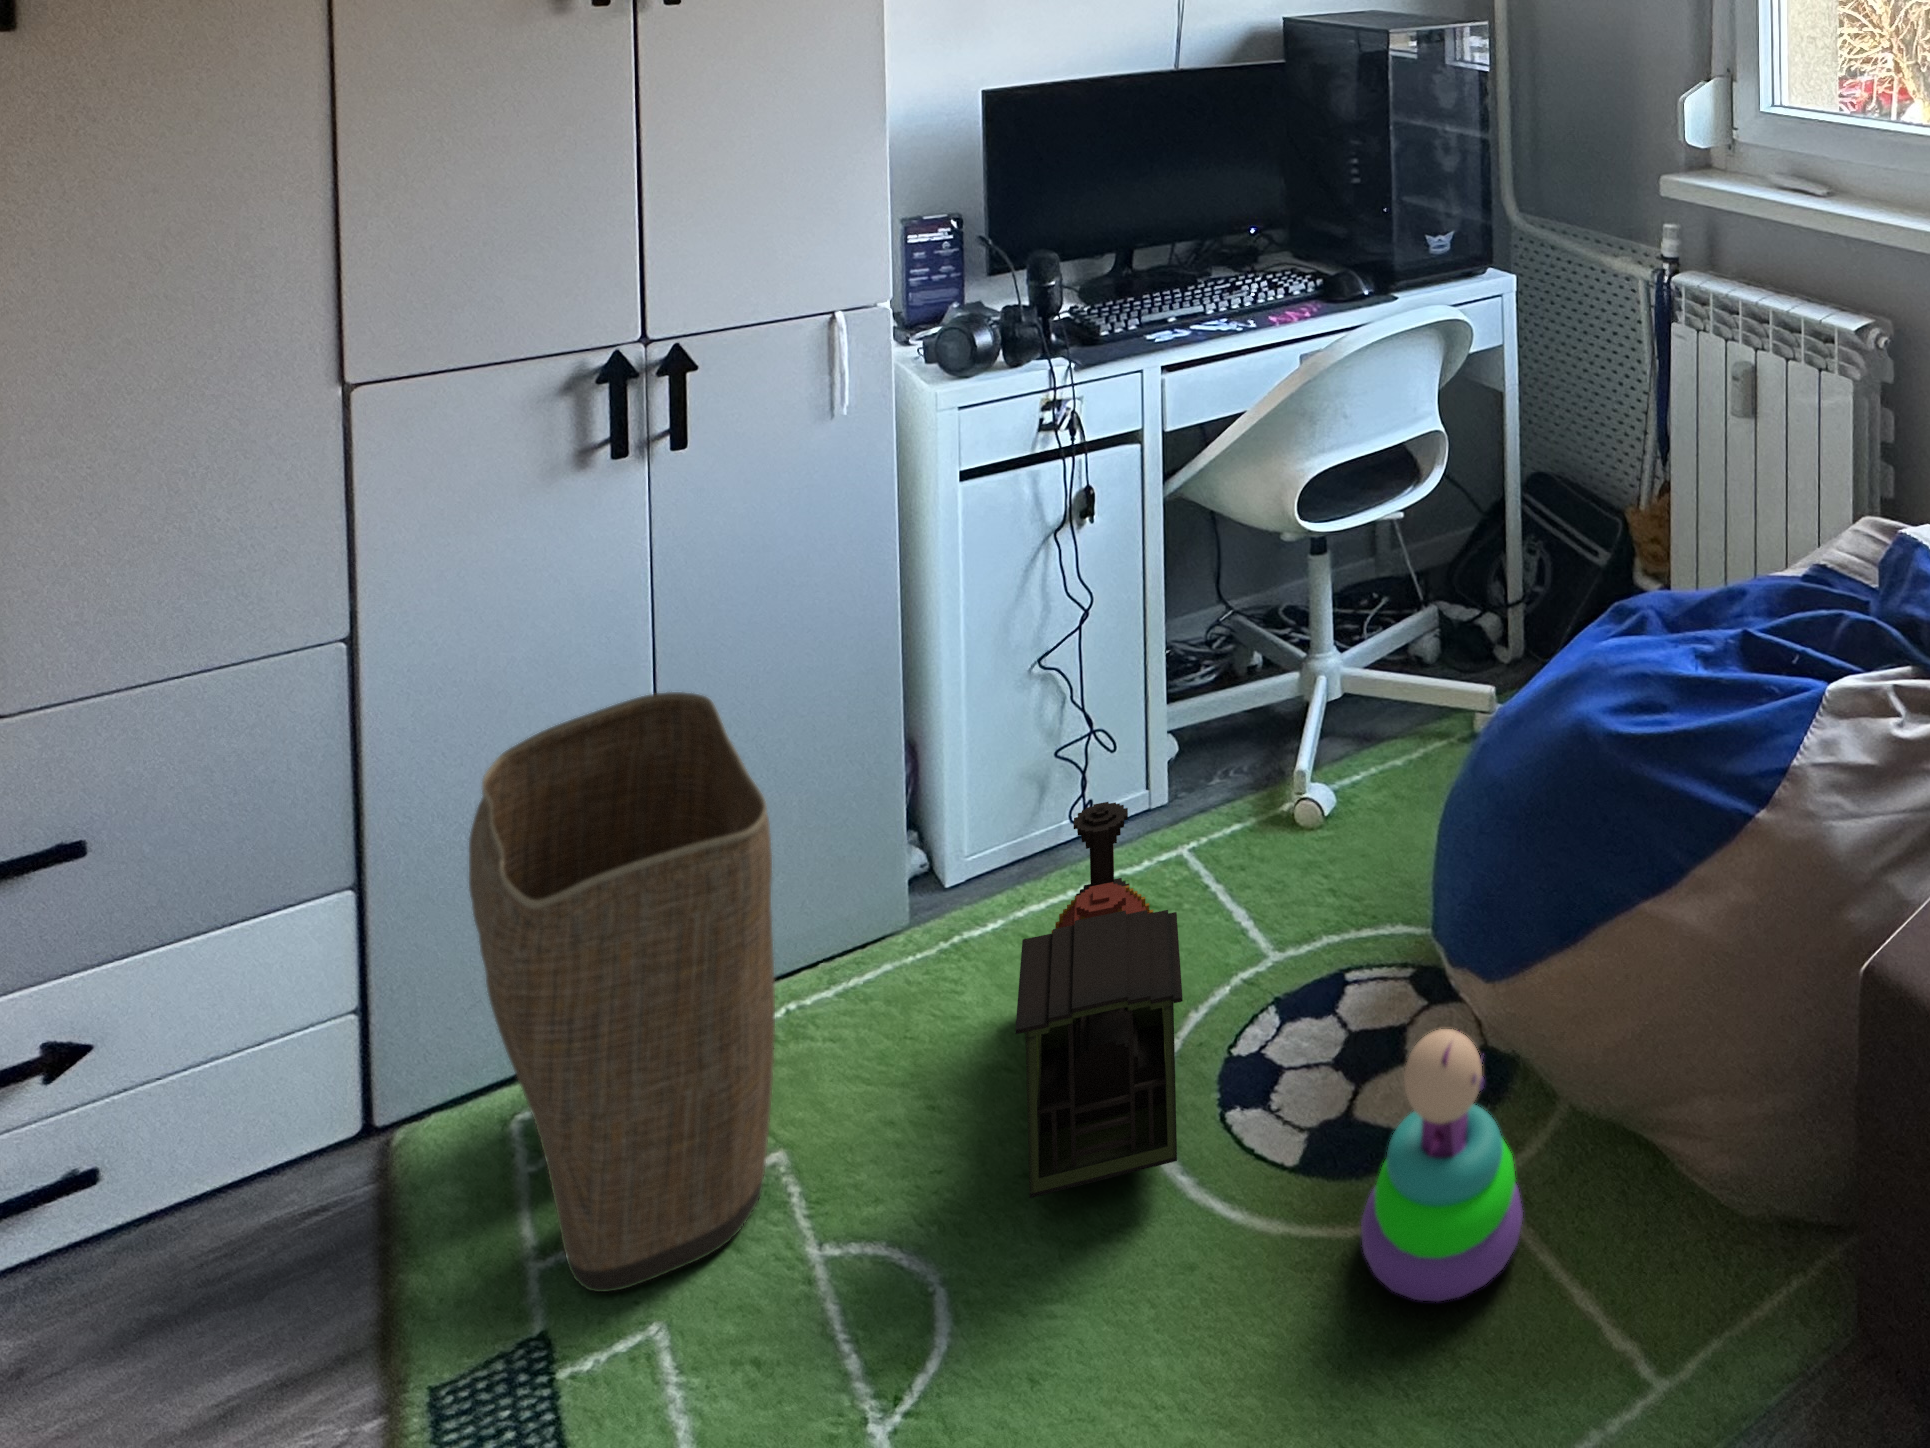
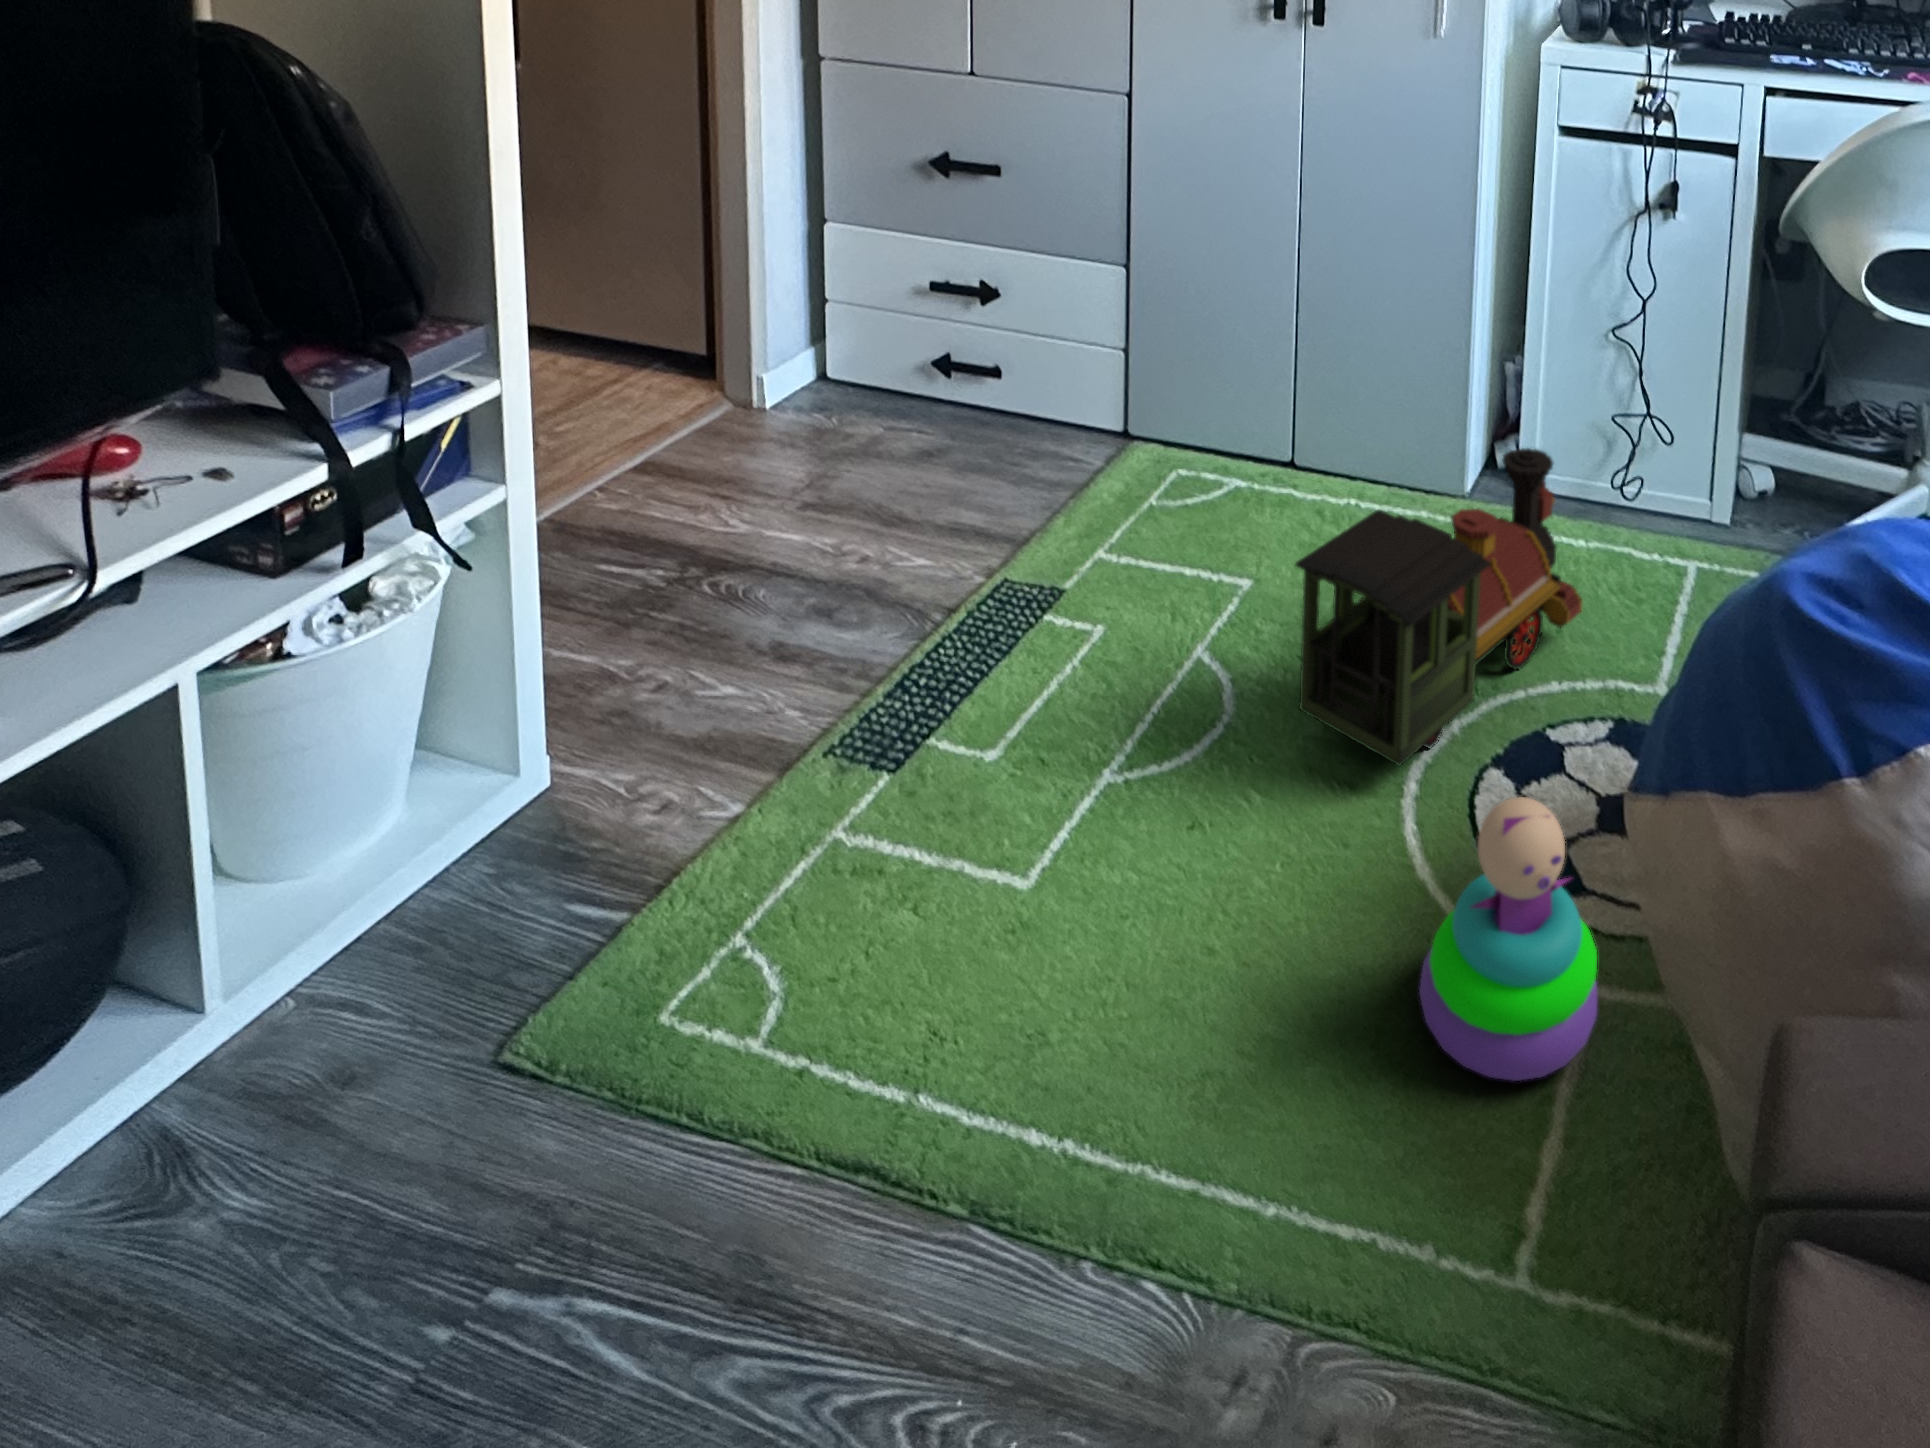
laundry basket: present [469,692,775,1292] -> none [1067,198,1309,605]

